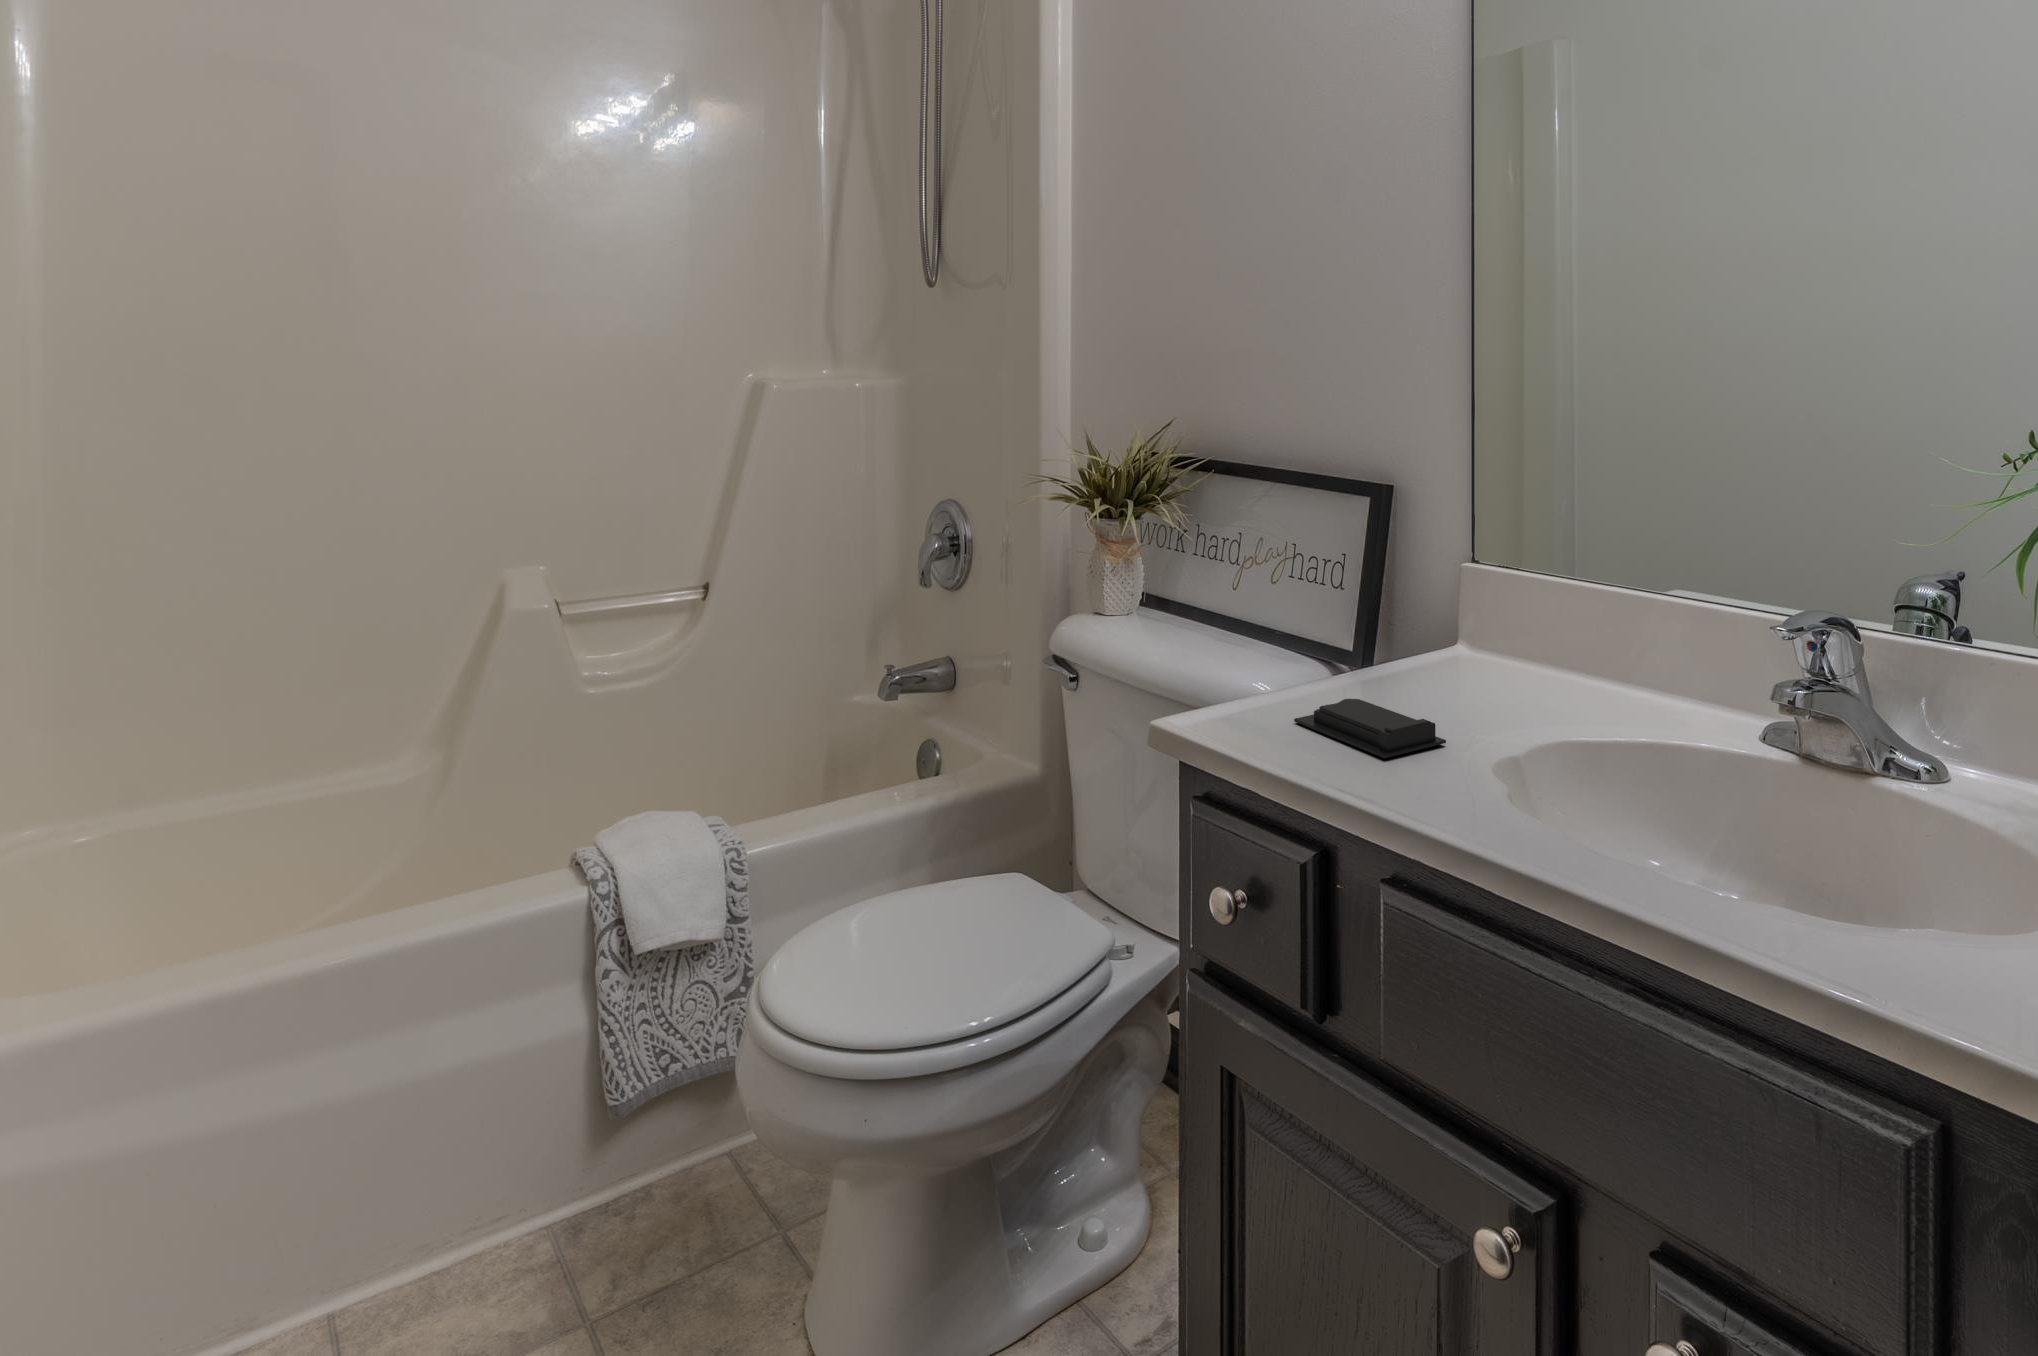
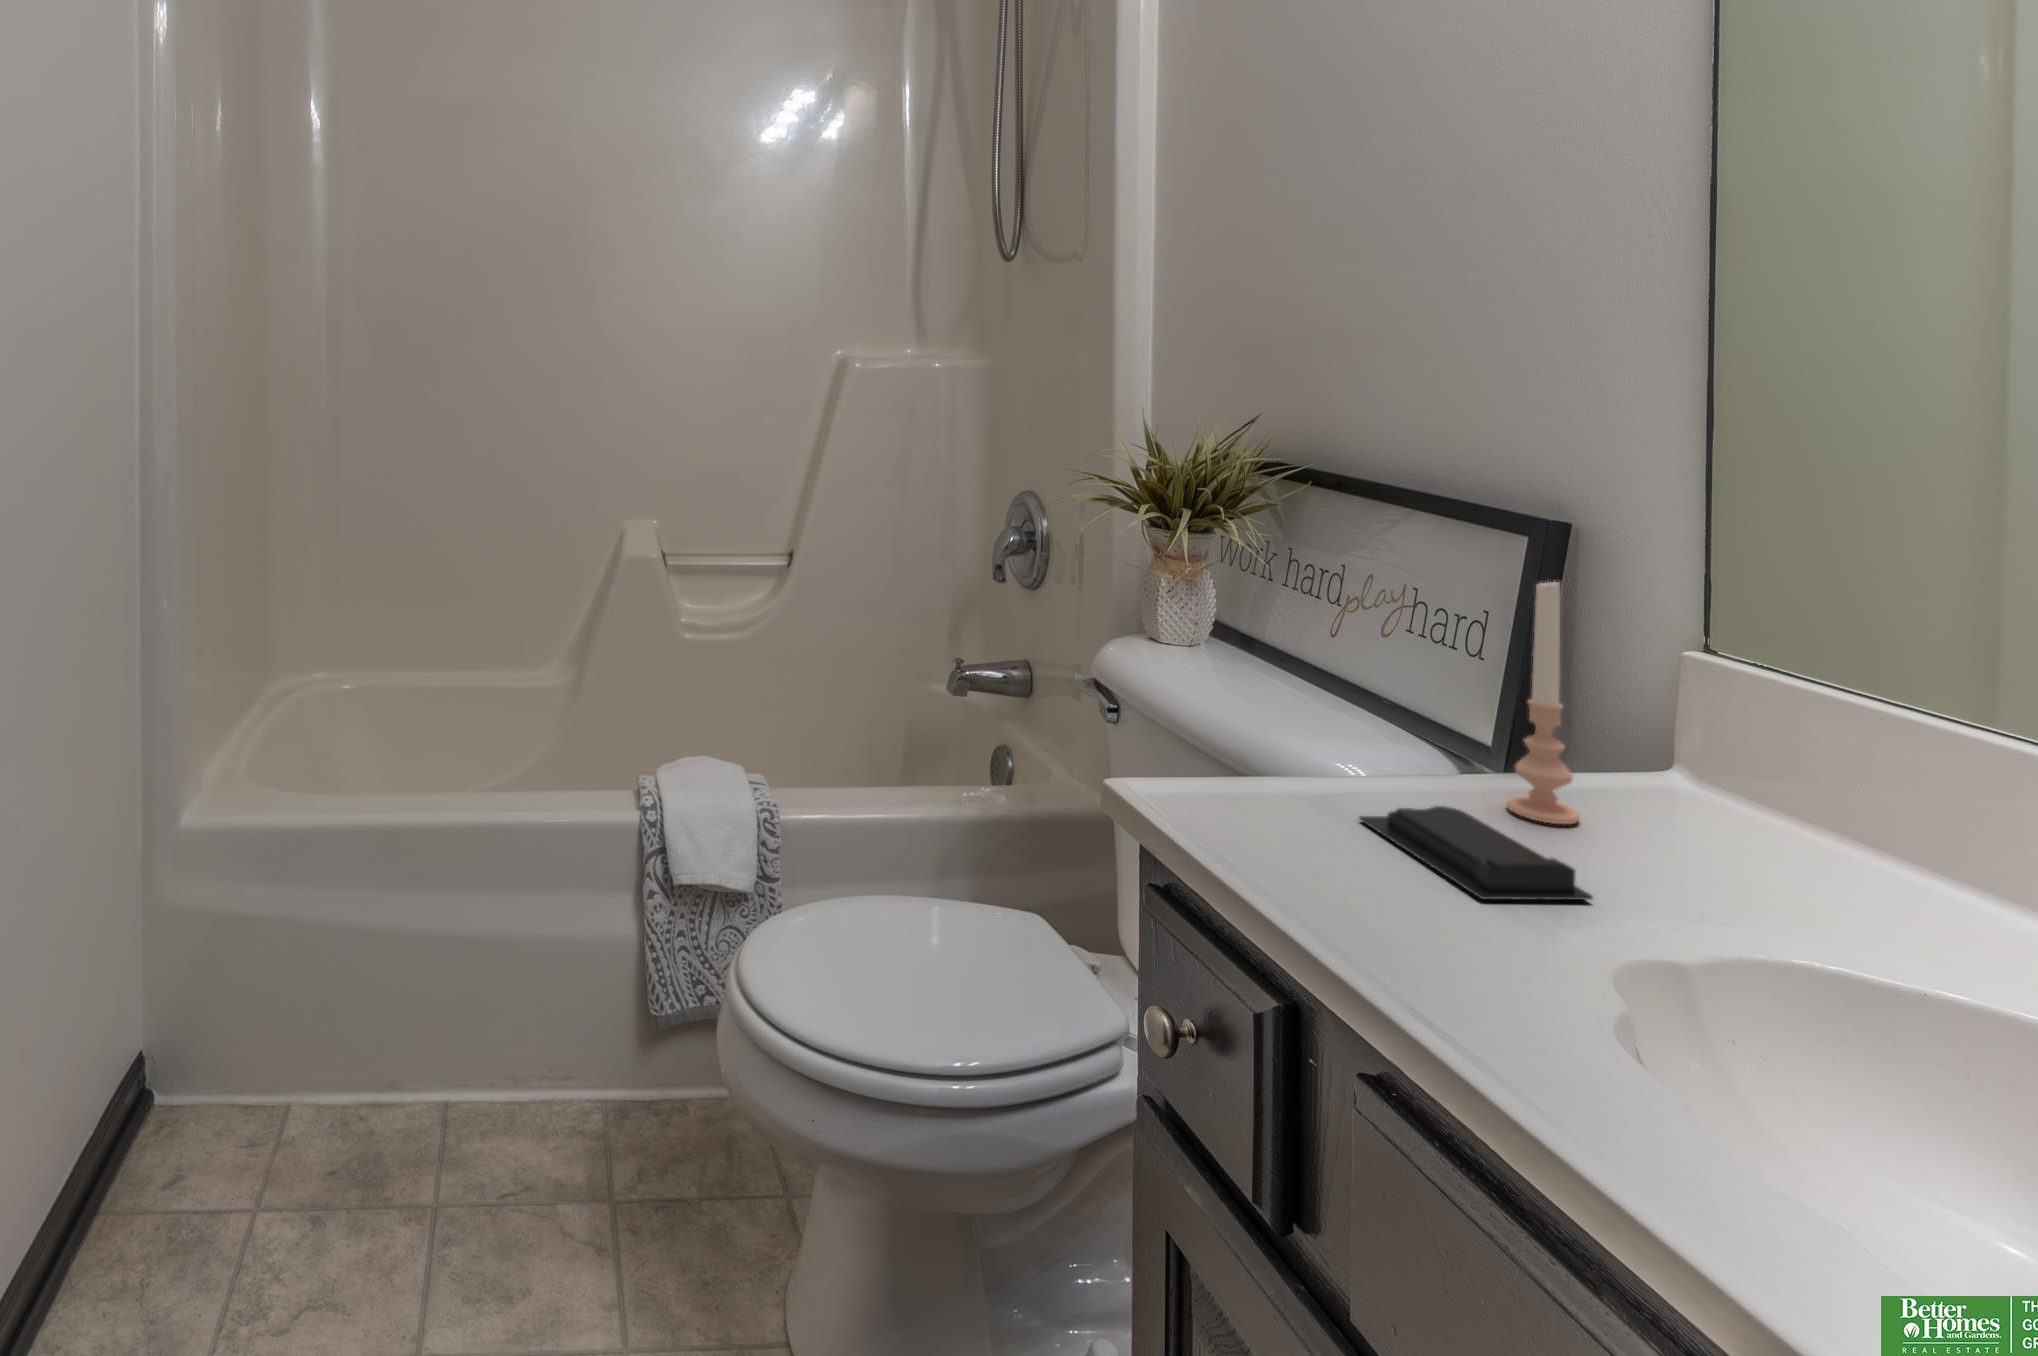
candle: none [1380,518,1424,699] -> present [1507,582,1580,824]

